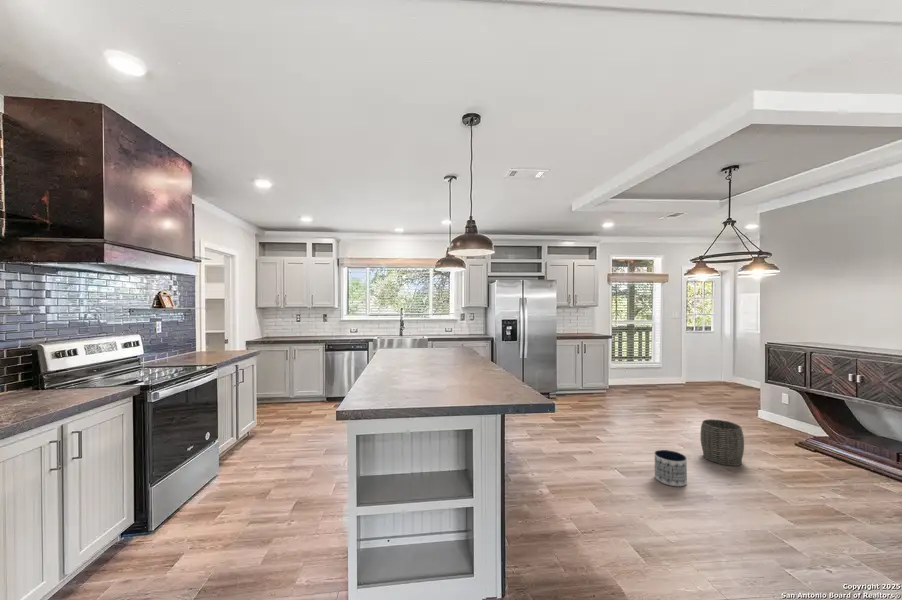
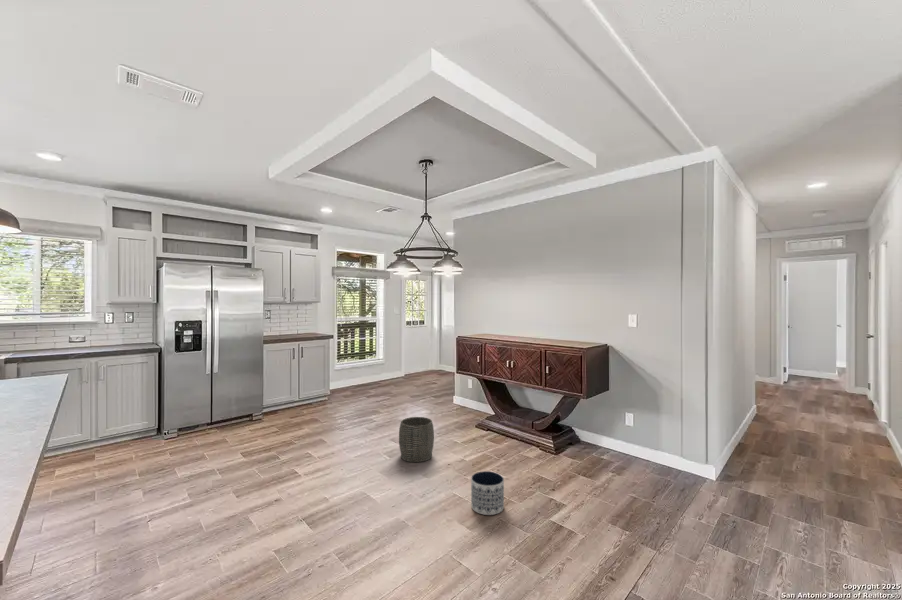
planter: present [655,450,687,486] -> present [471,471,504,515]

